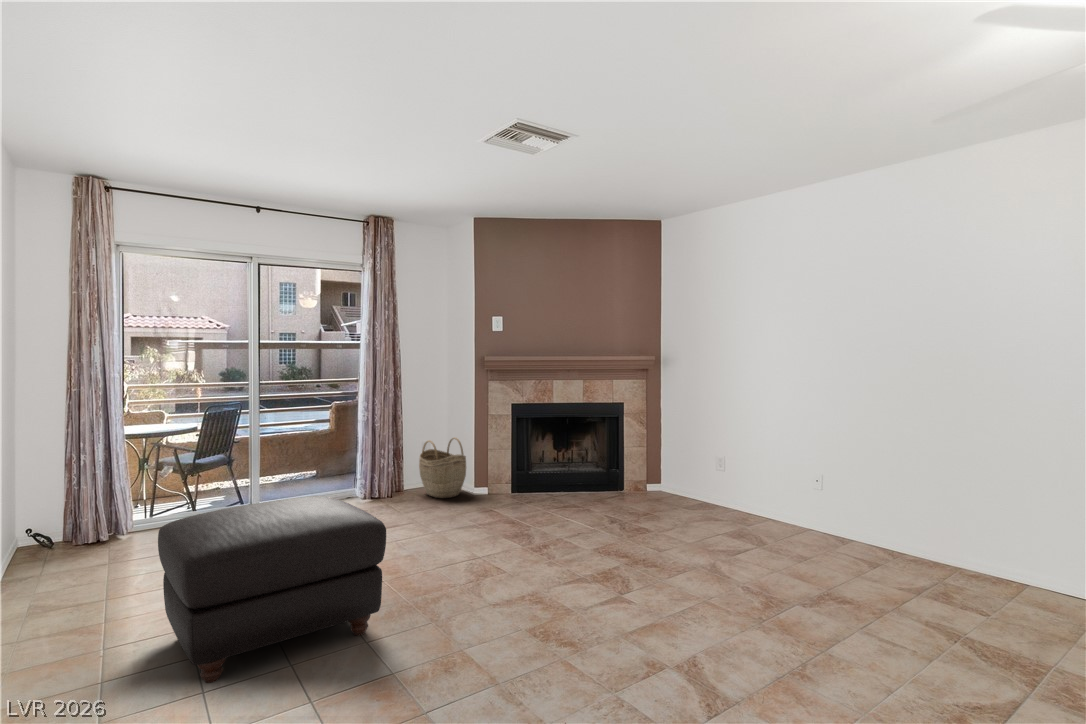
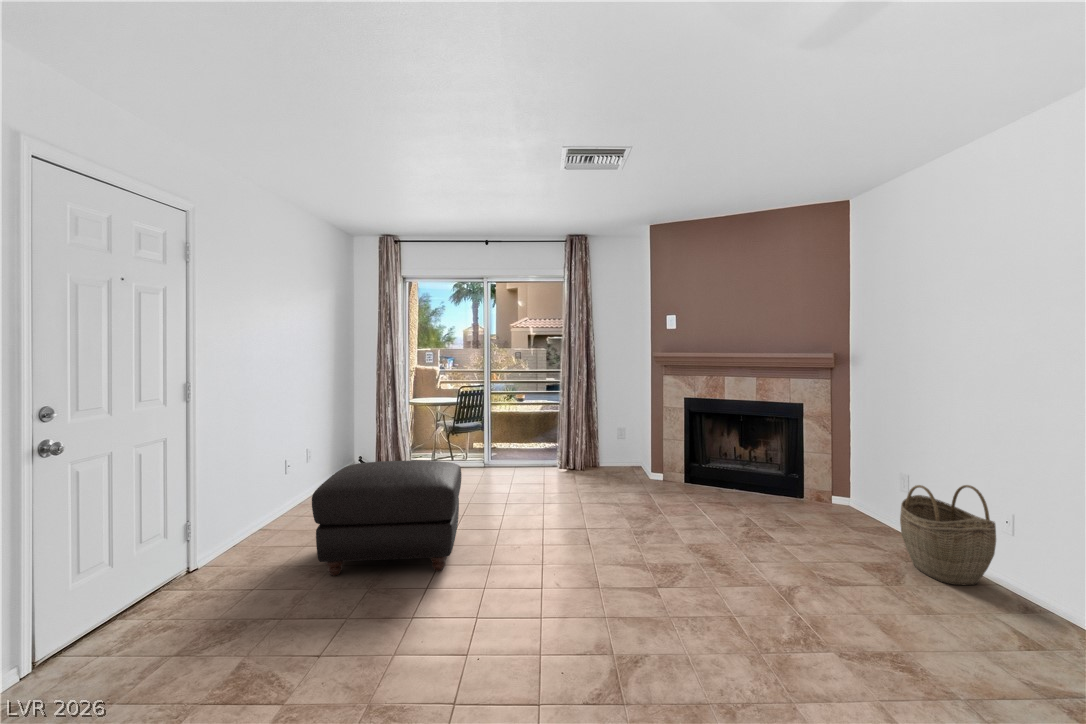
woven basket: present [419,438,466,498] -> present [900,485,996,585]

